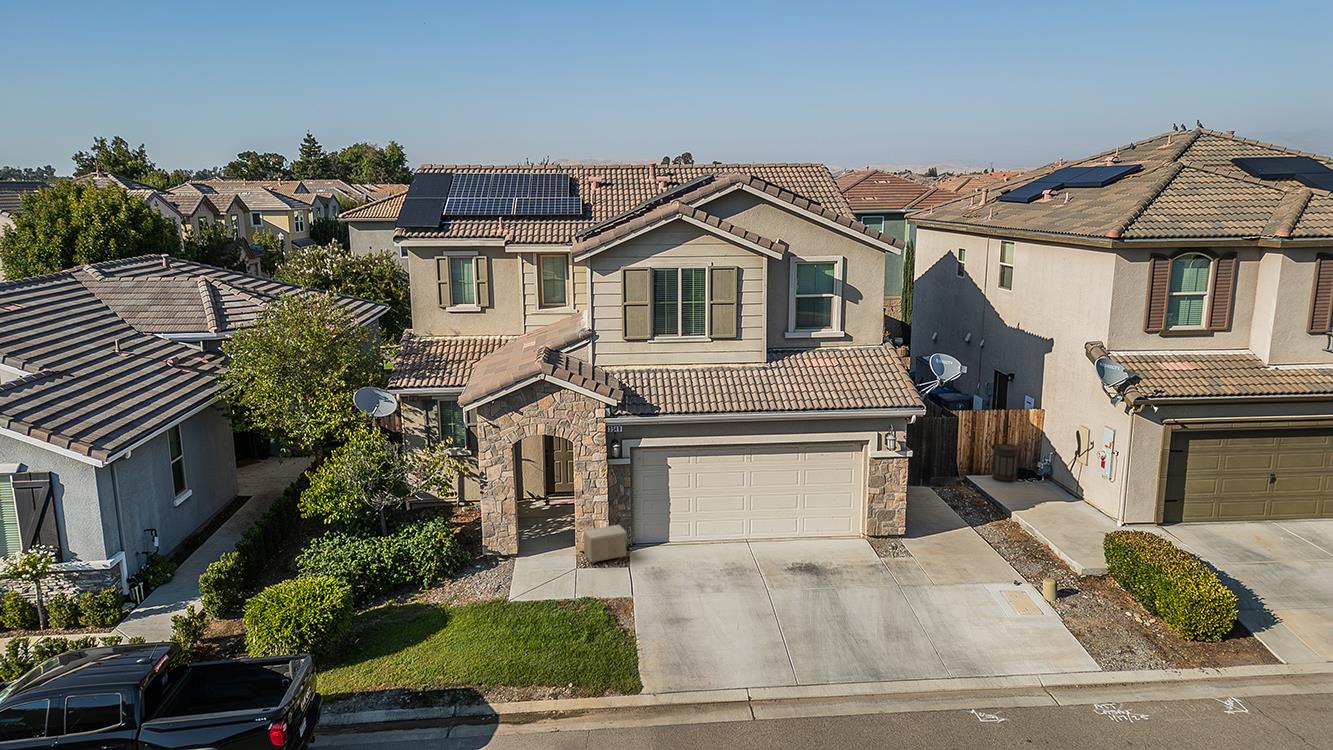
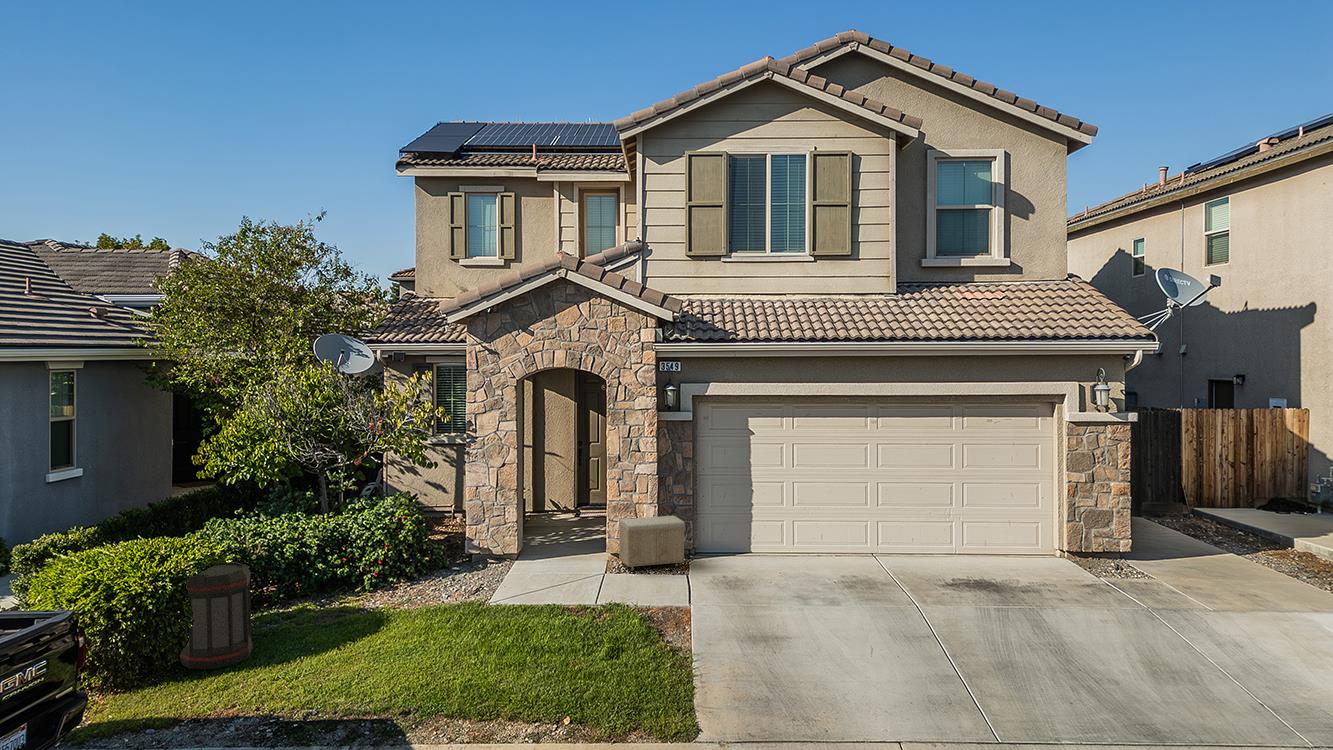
trash can: present [992,444,1020,482] -> present [180,562,253,669]

